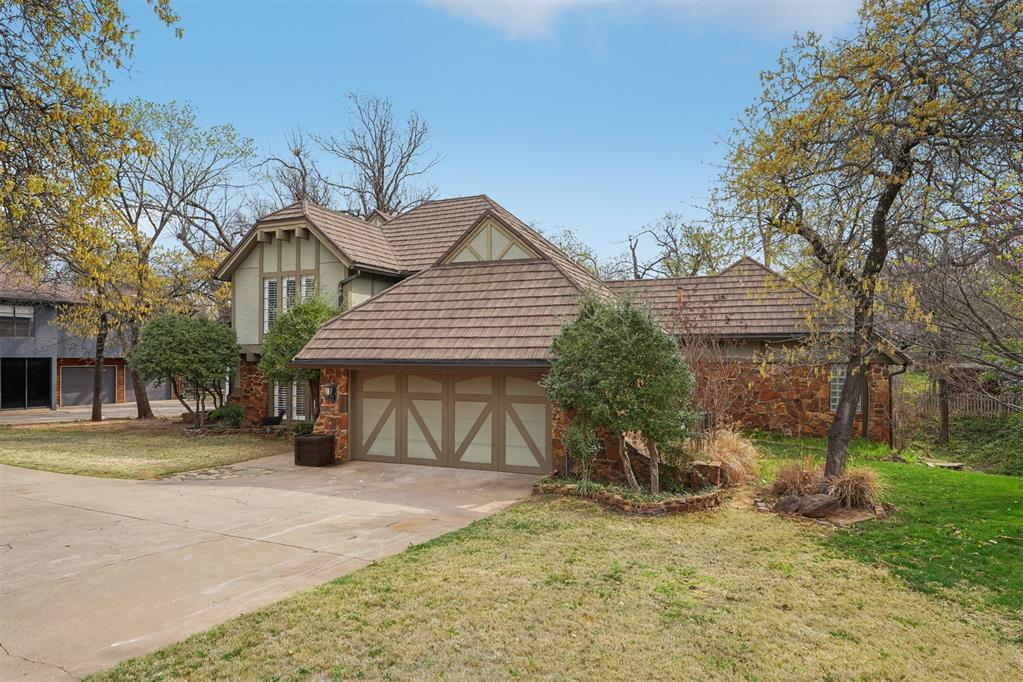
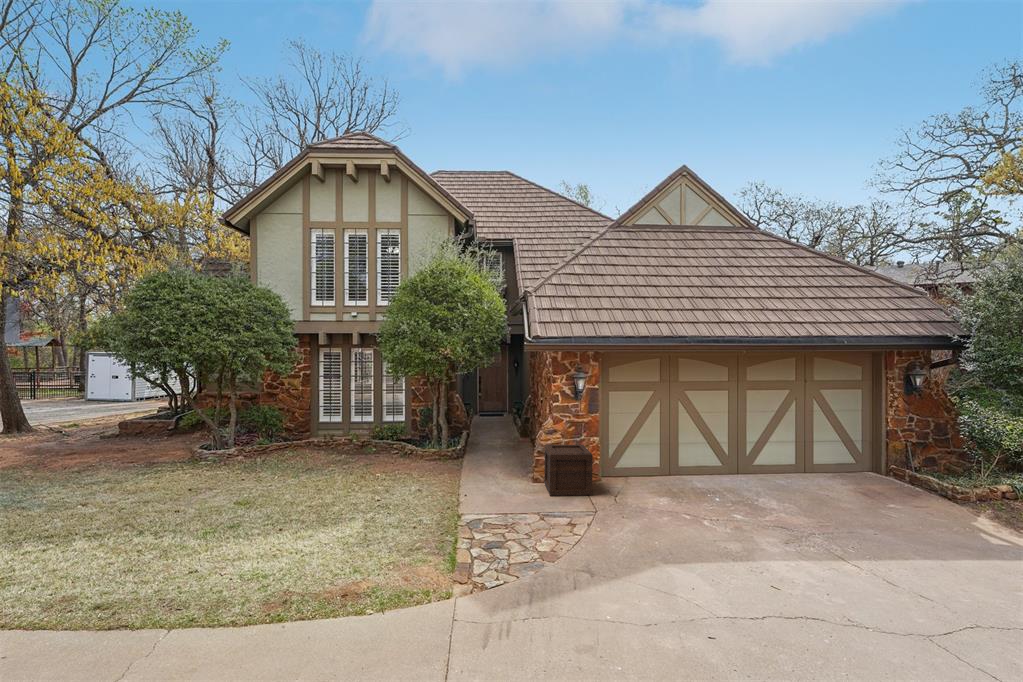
lounge chair: present [261,410,285,433] -> none [307,410,347,444]

